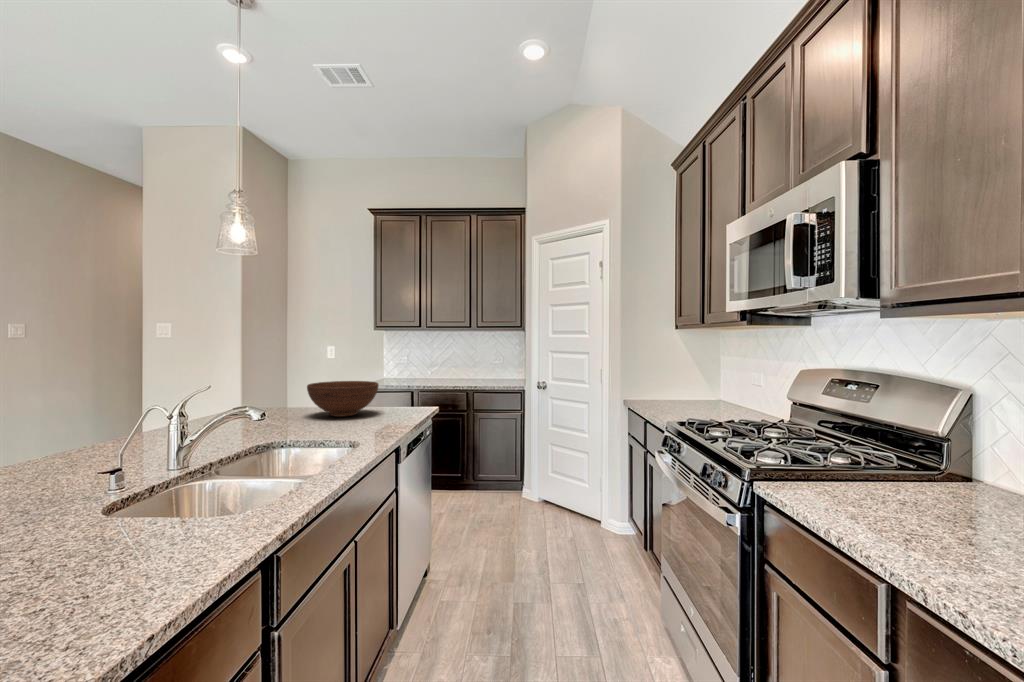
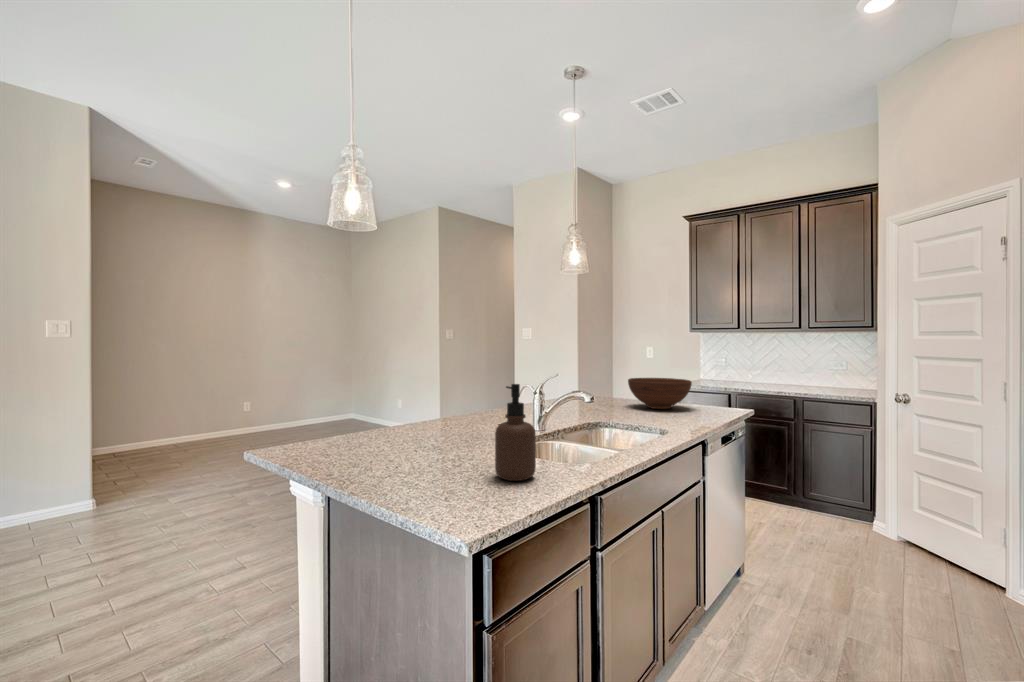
soap dispenser: none [87,418,168,575] -> present [495,384,536,481]

